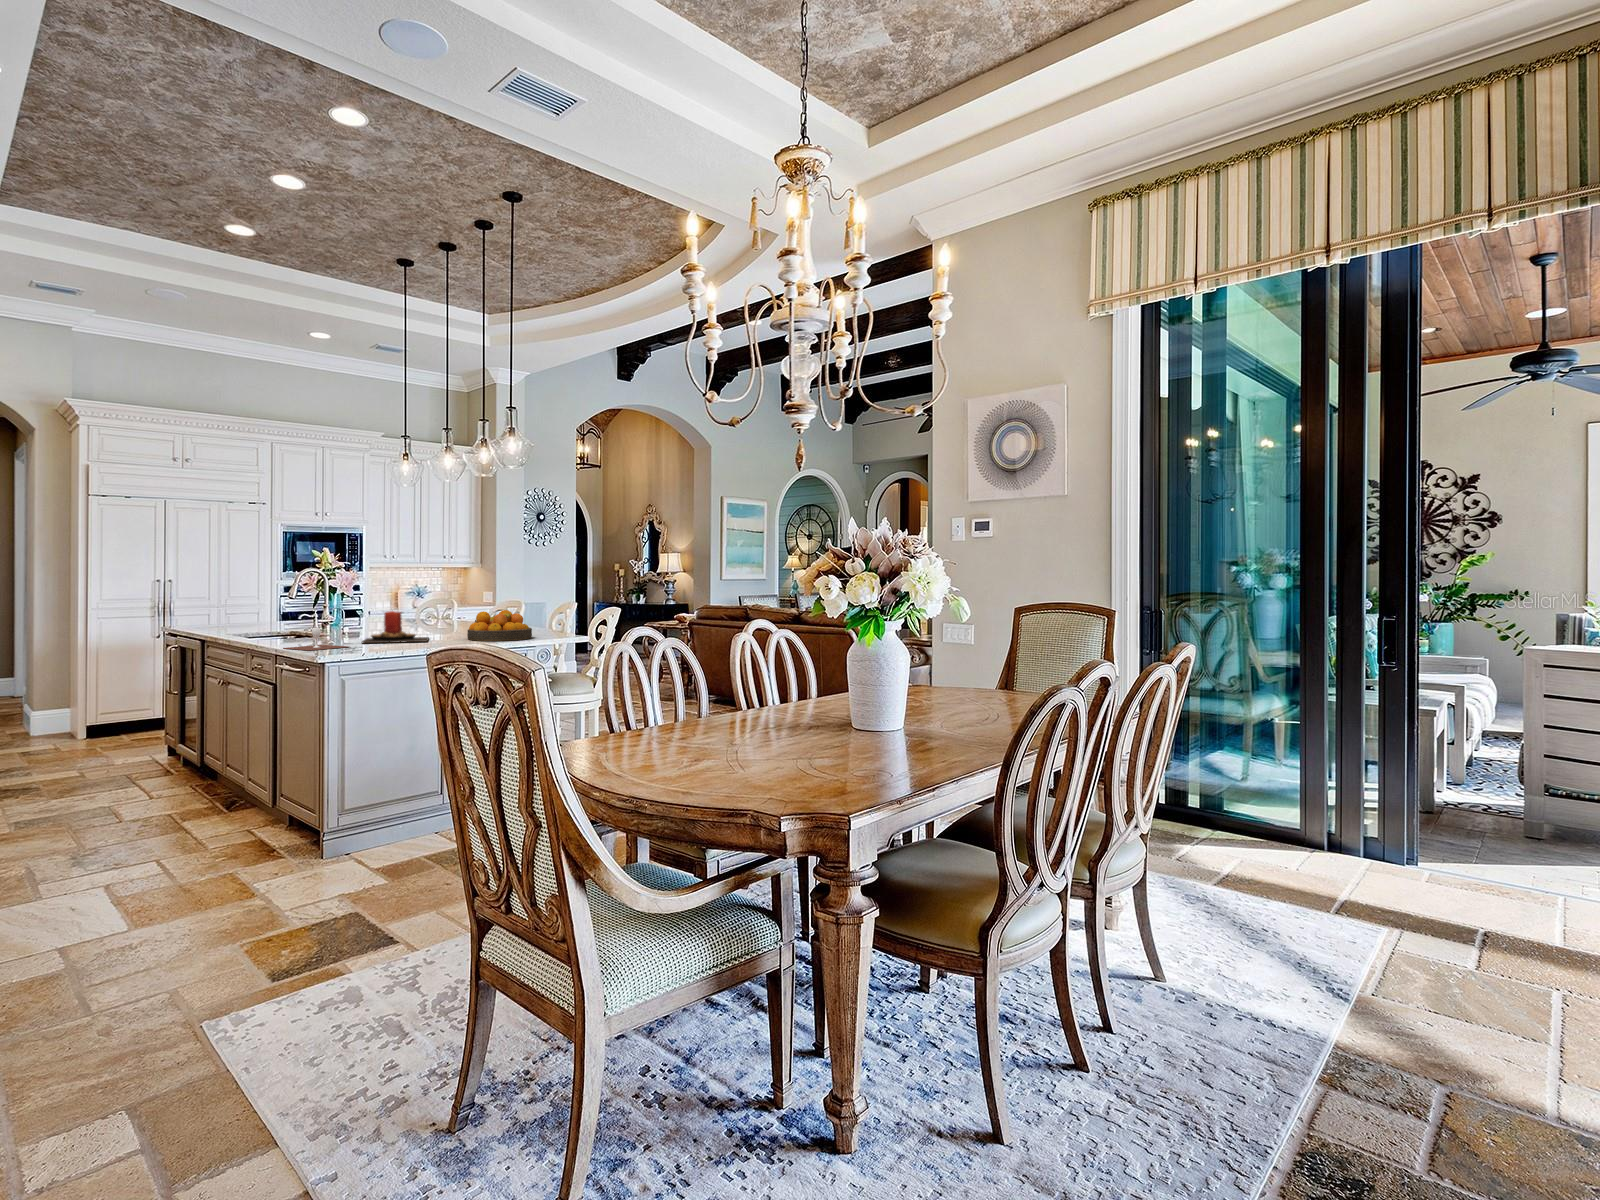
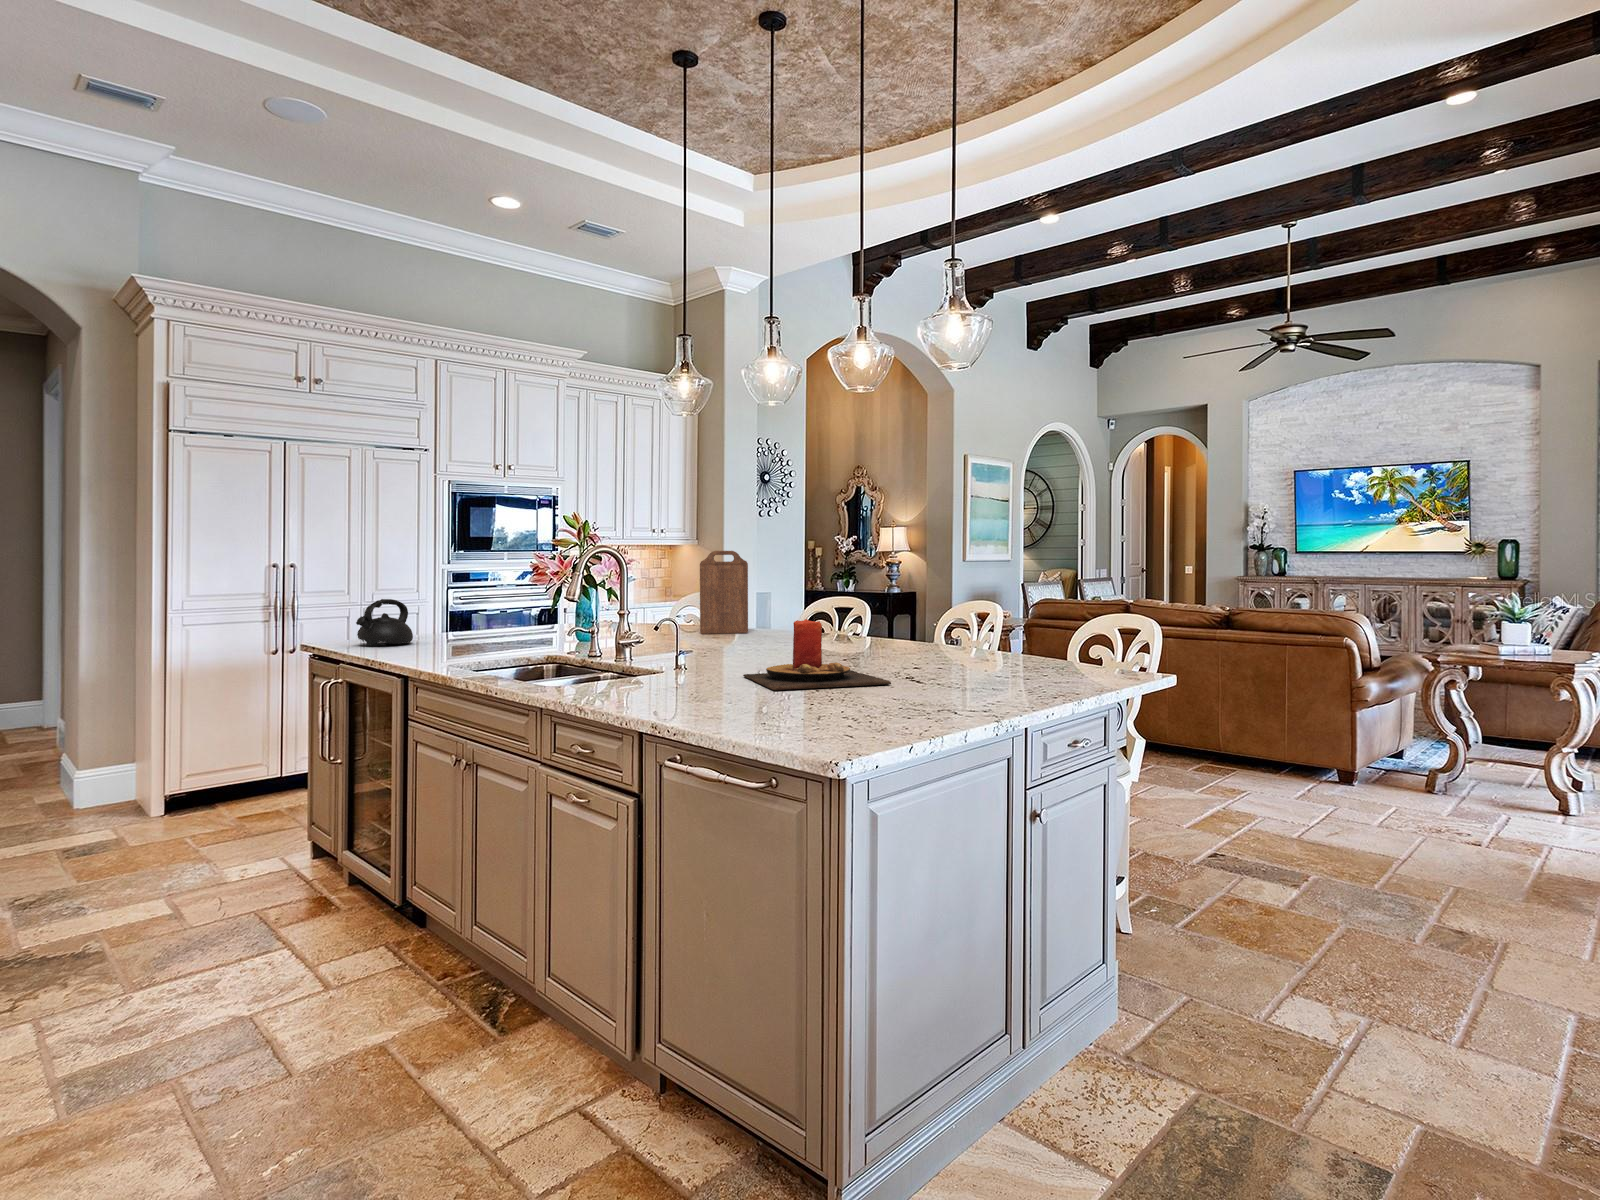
cutting board: none [414,573,445,623] -> present [700,551,748,634]
teapot: none [190,601,227,628] -> present [356,599,413,646]
fruit bowl: present [467,610,532,641] -> none [930,616,1055,681]
wine glass: present [285,627,349,650] -> none [646,660,784,717]

